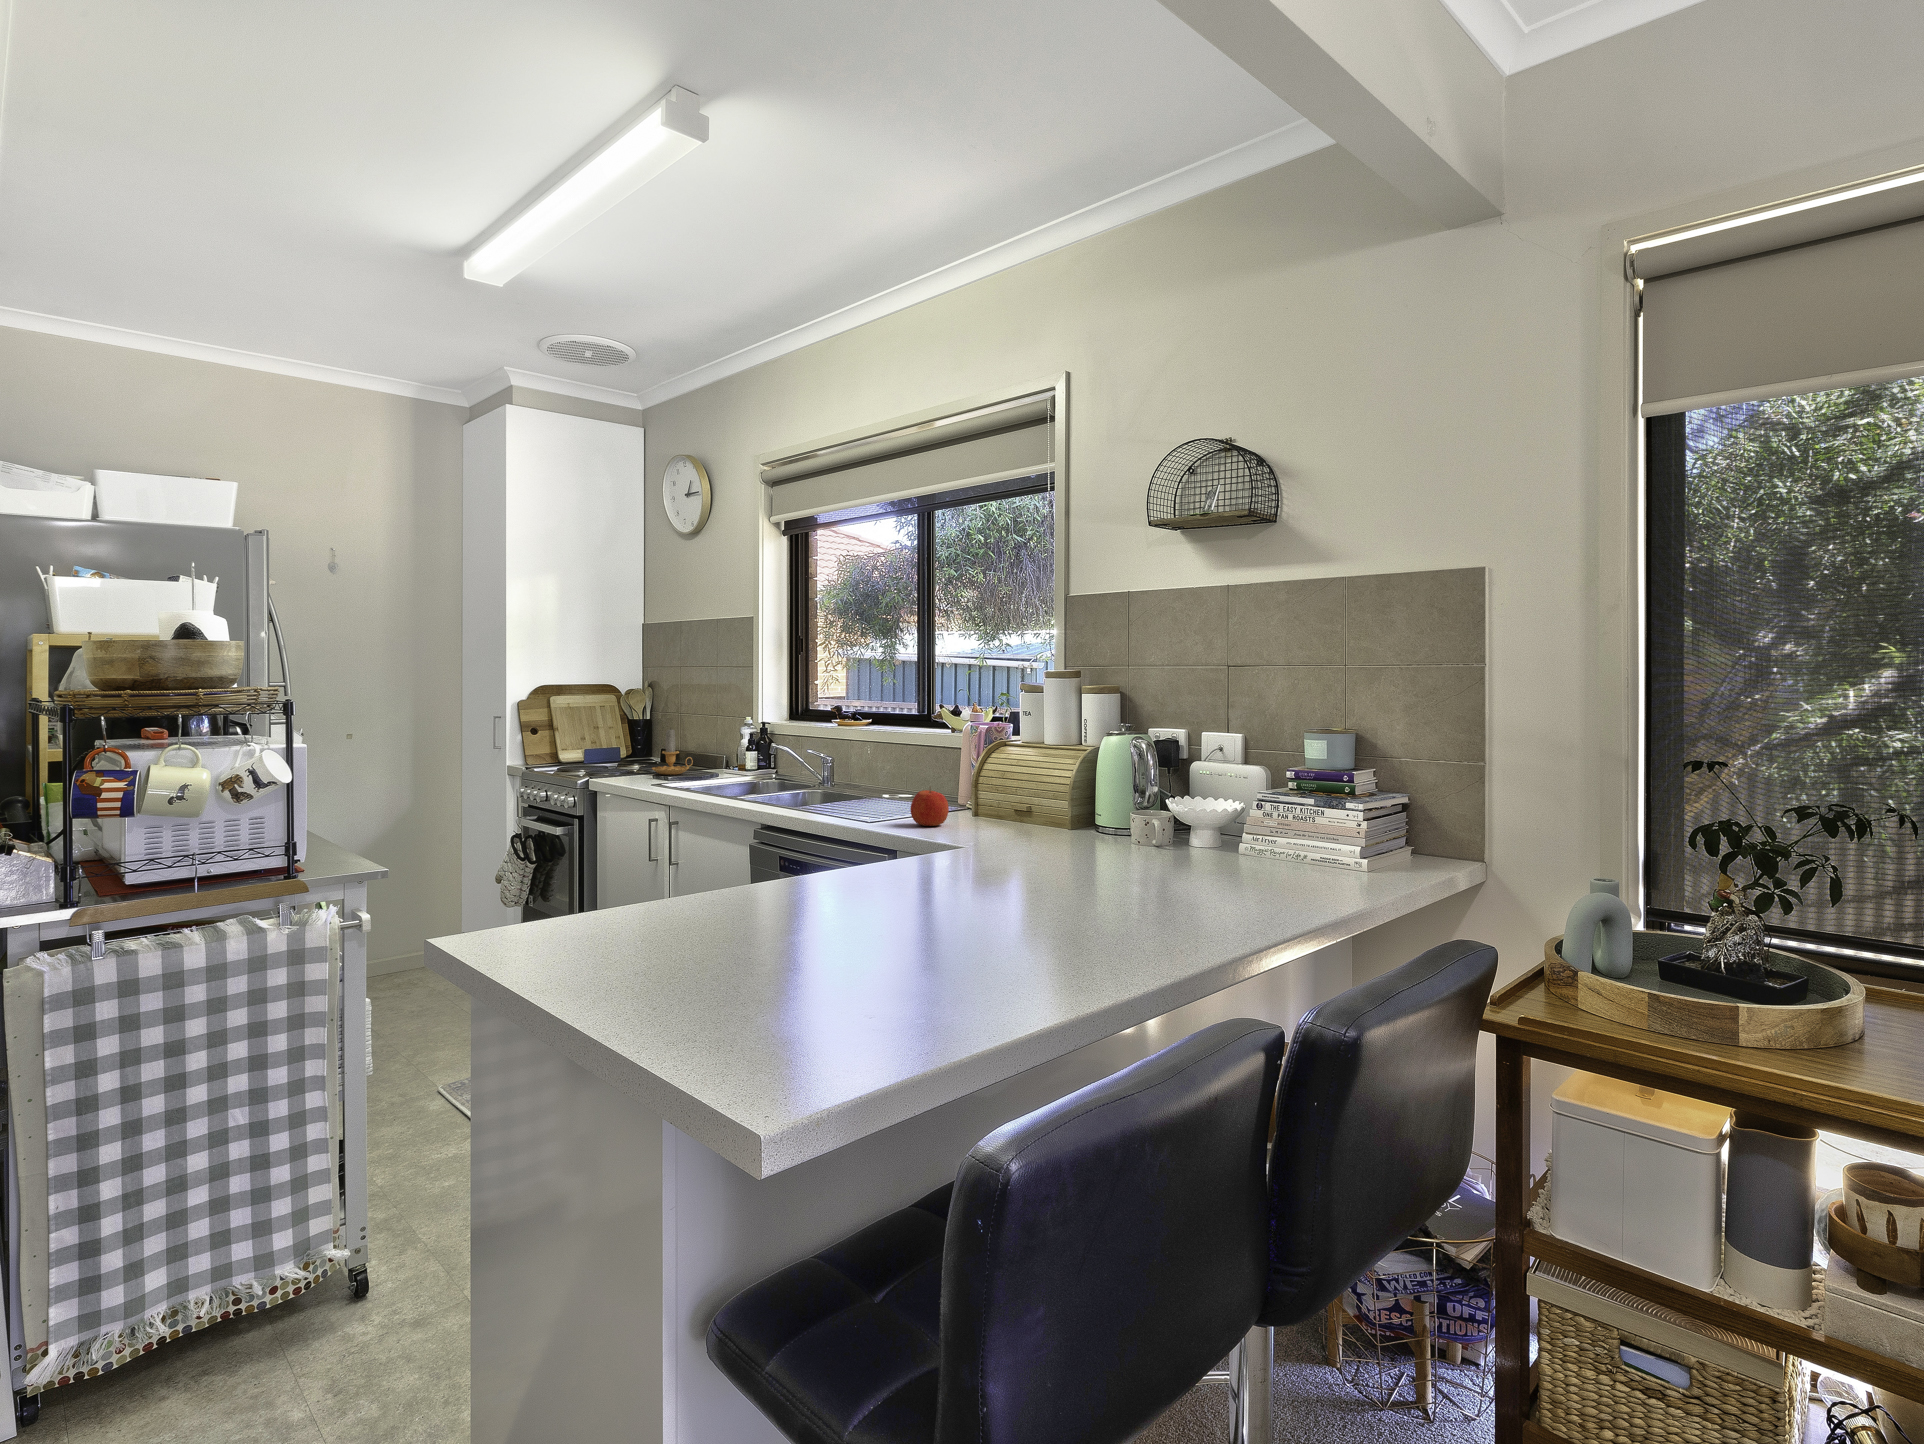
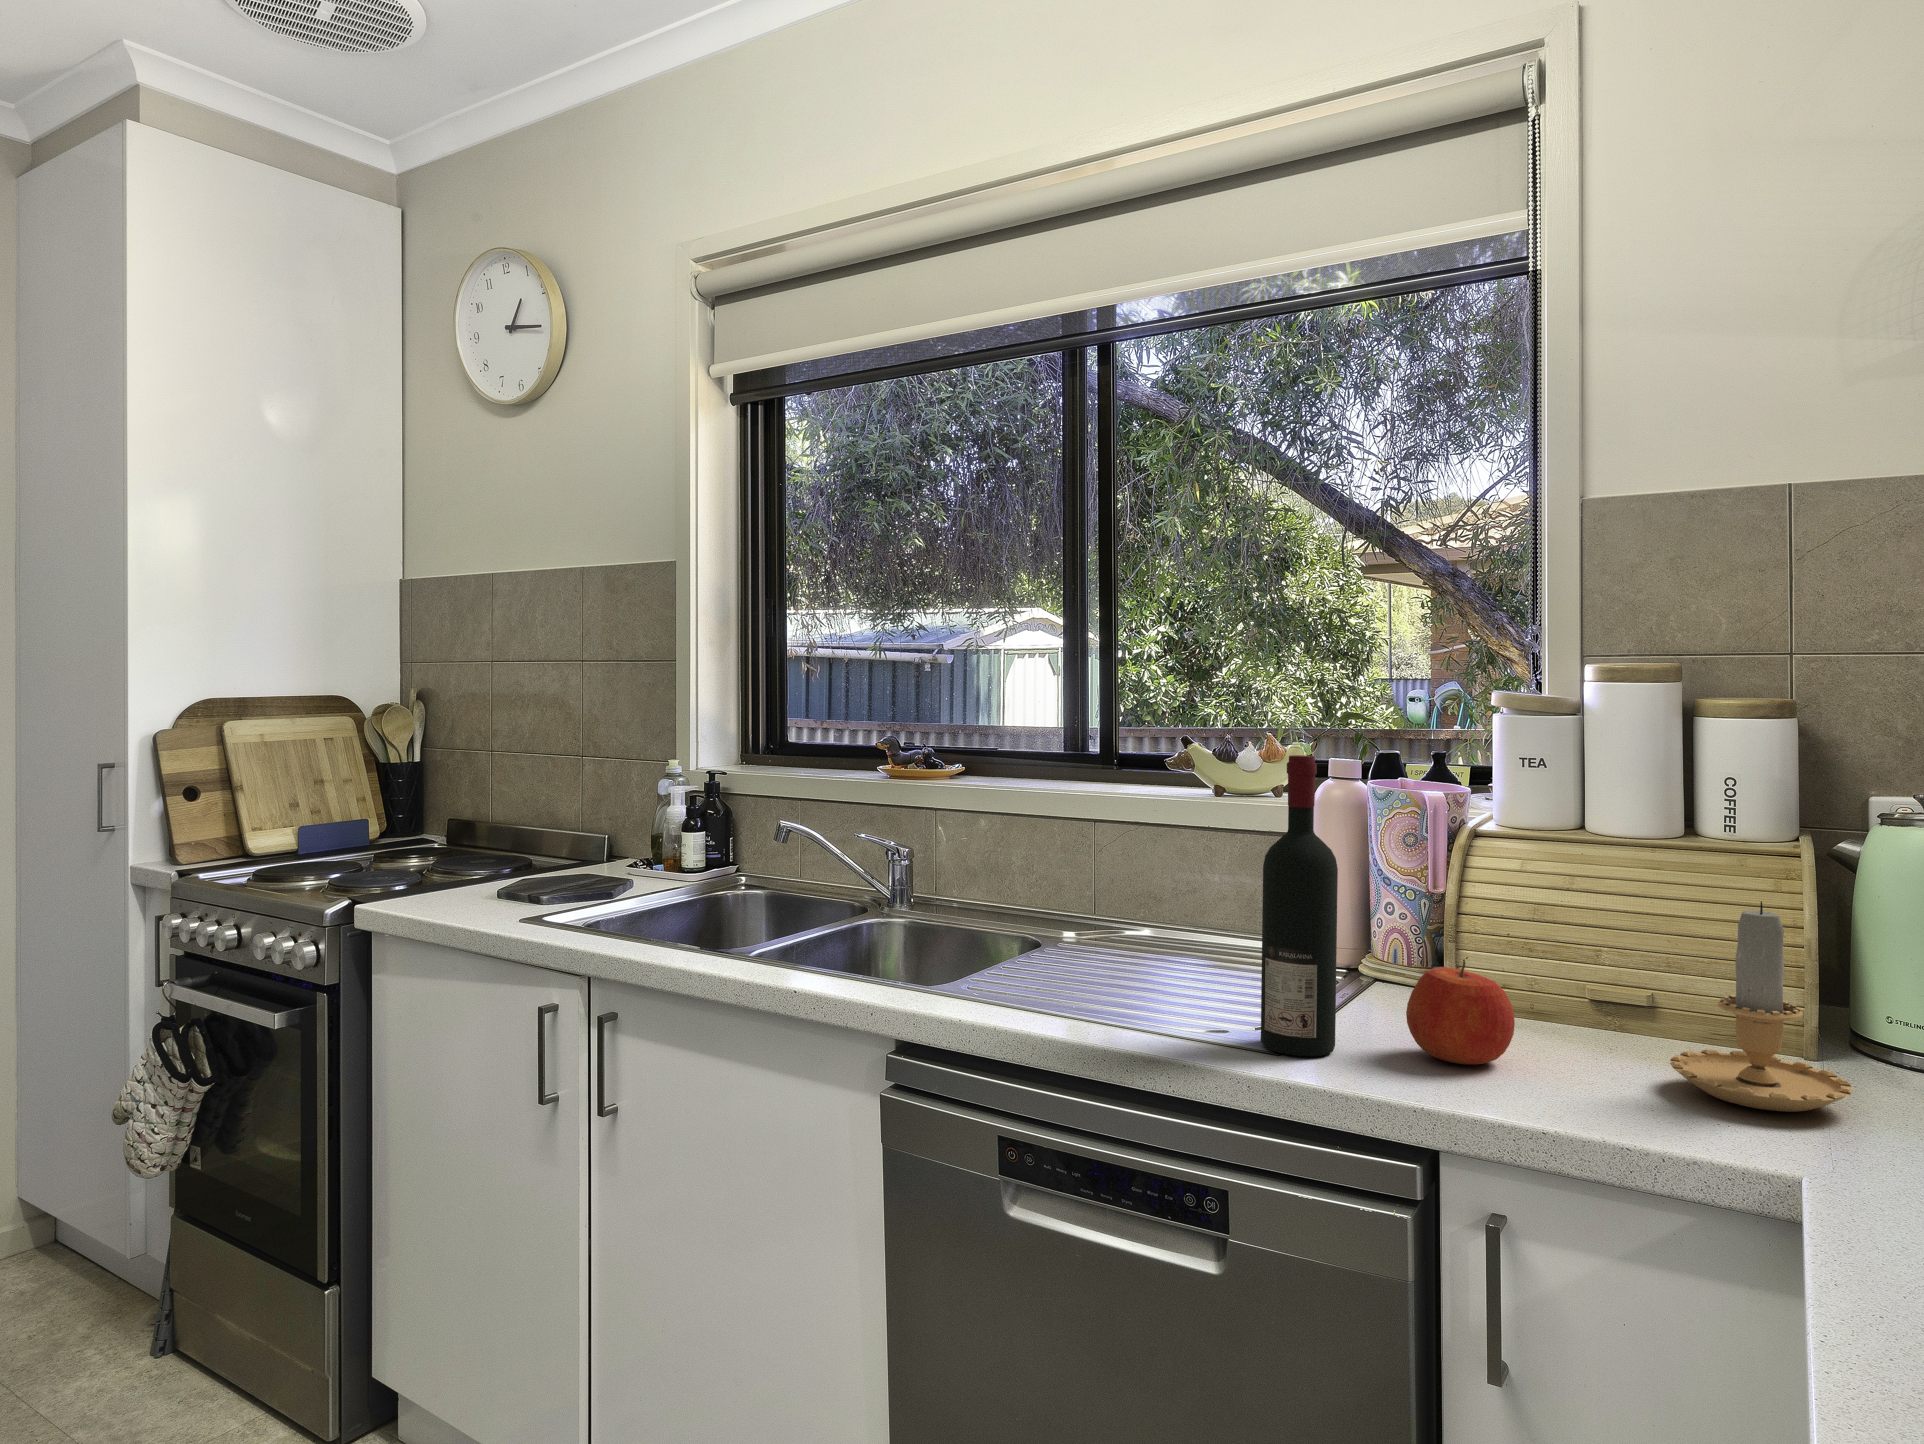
wine bottle: none [863,707,892,823] -> present [1261,755,1338,1056]
candle: present [652,729,693,775] -> present [1670,901,1853,1112]

